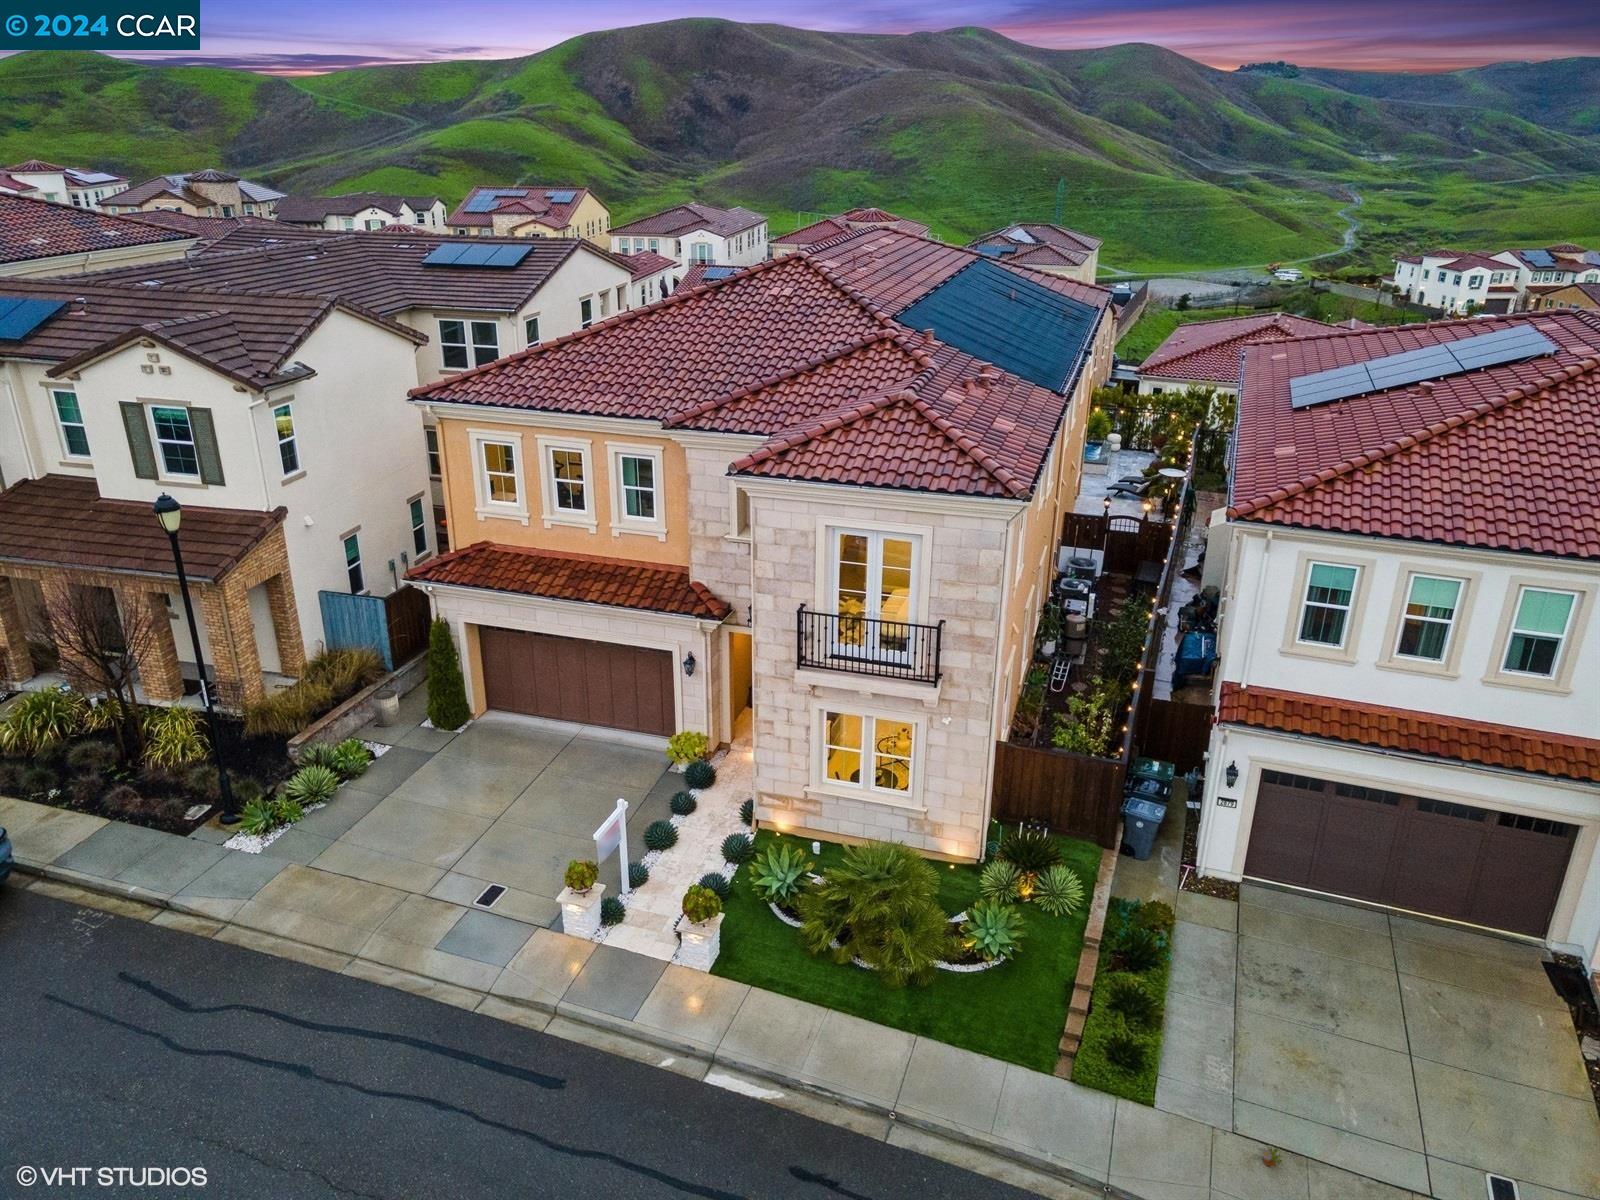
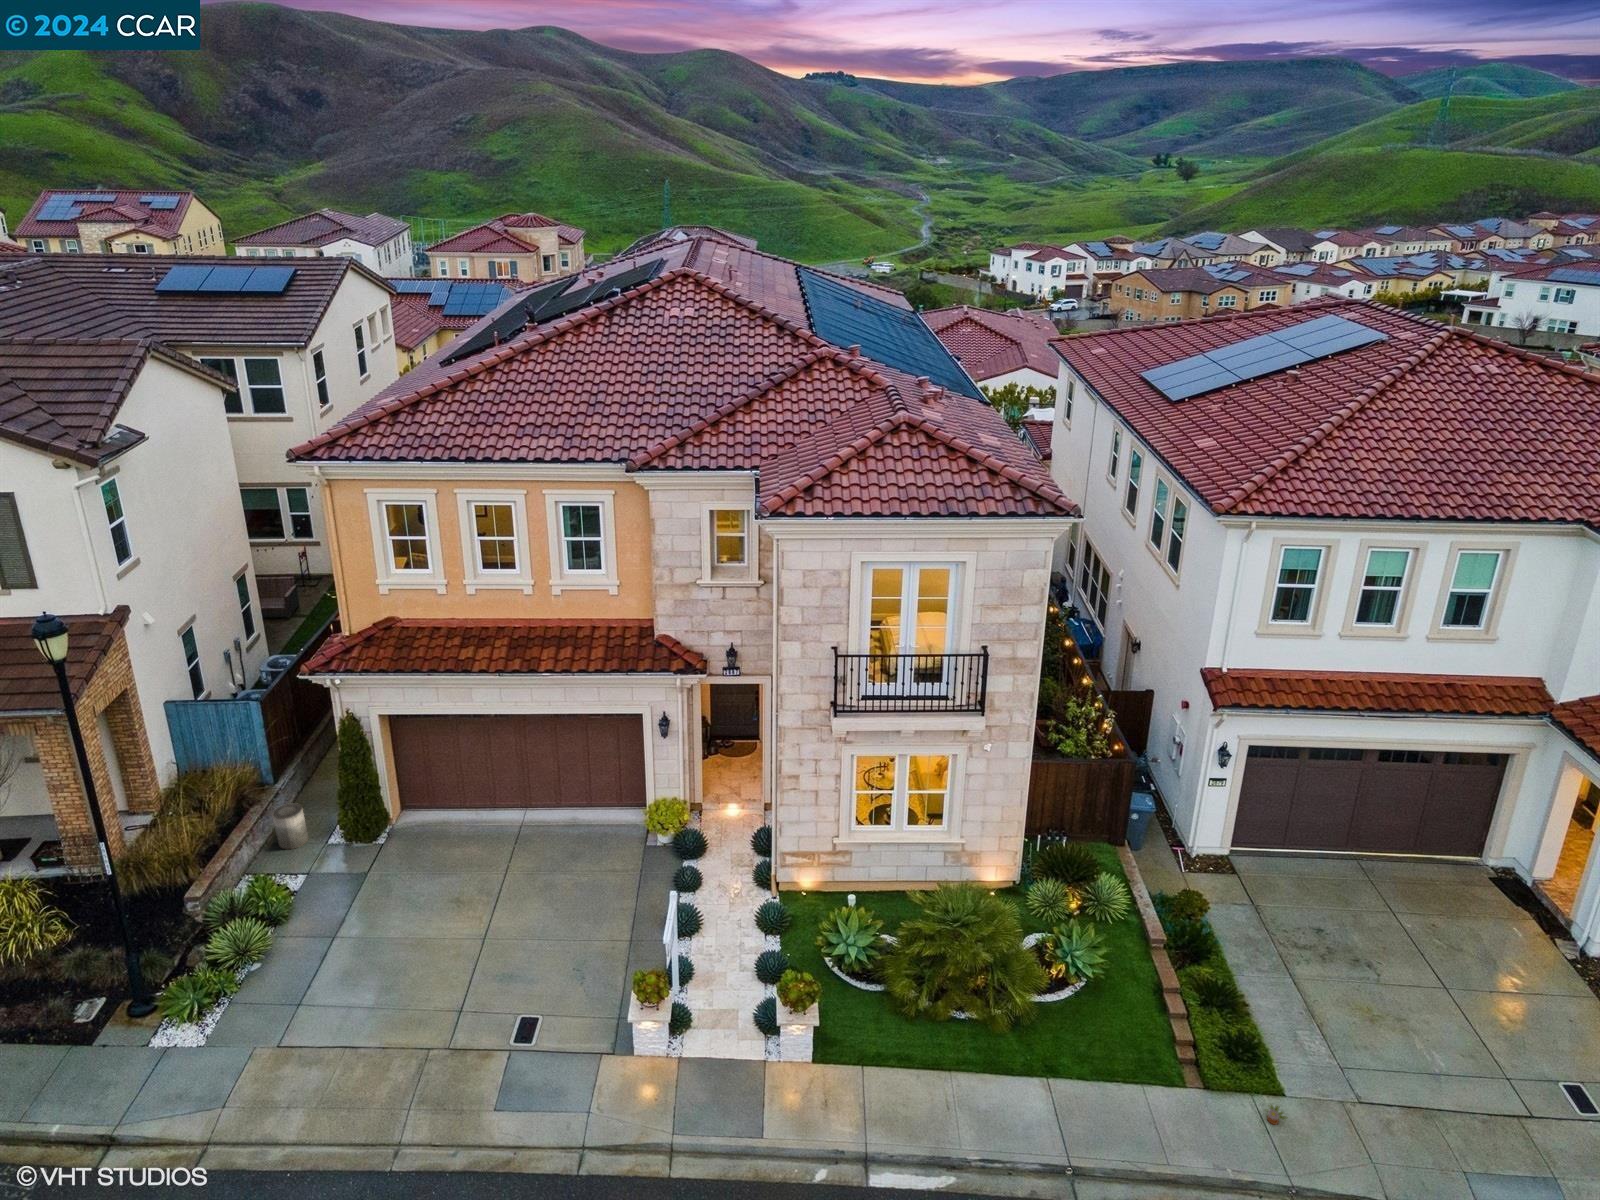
decorative plant: present [1261,1146,1282,1167] -> present [1267,1105,1287,1125]

